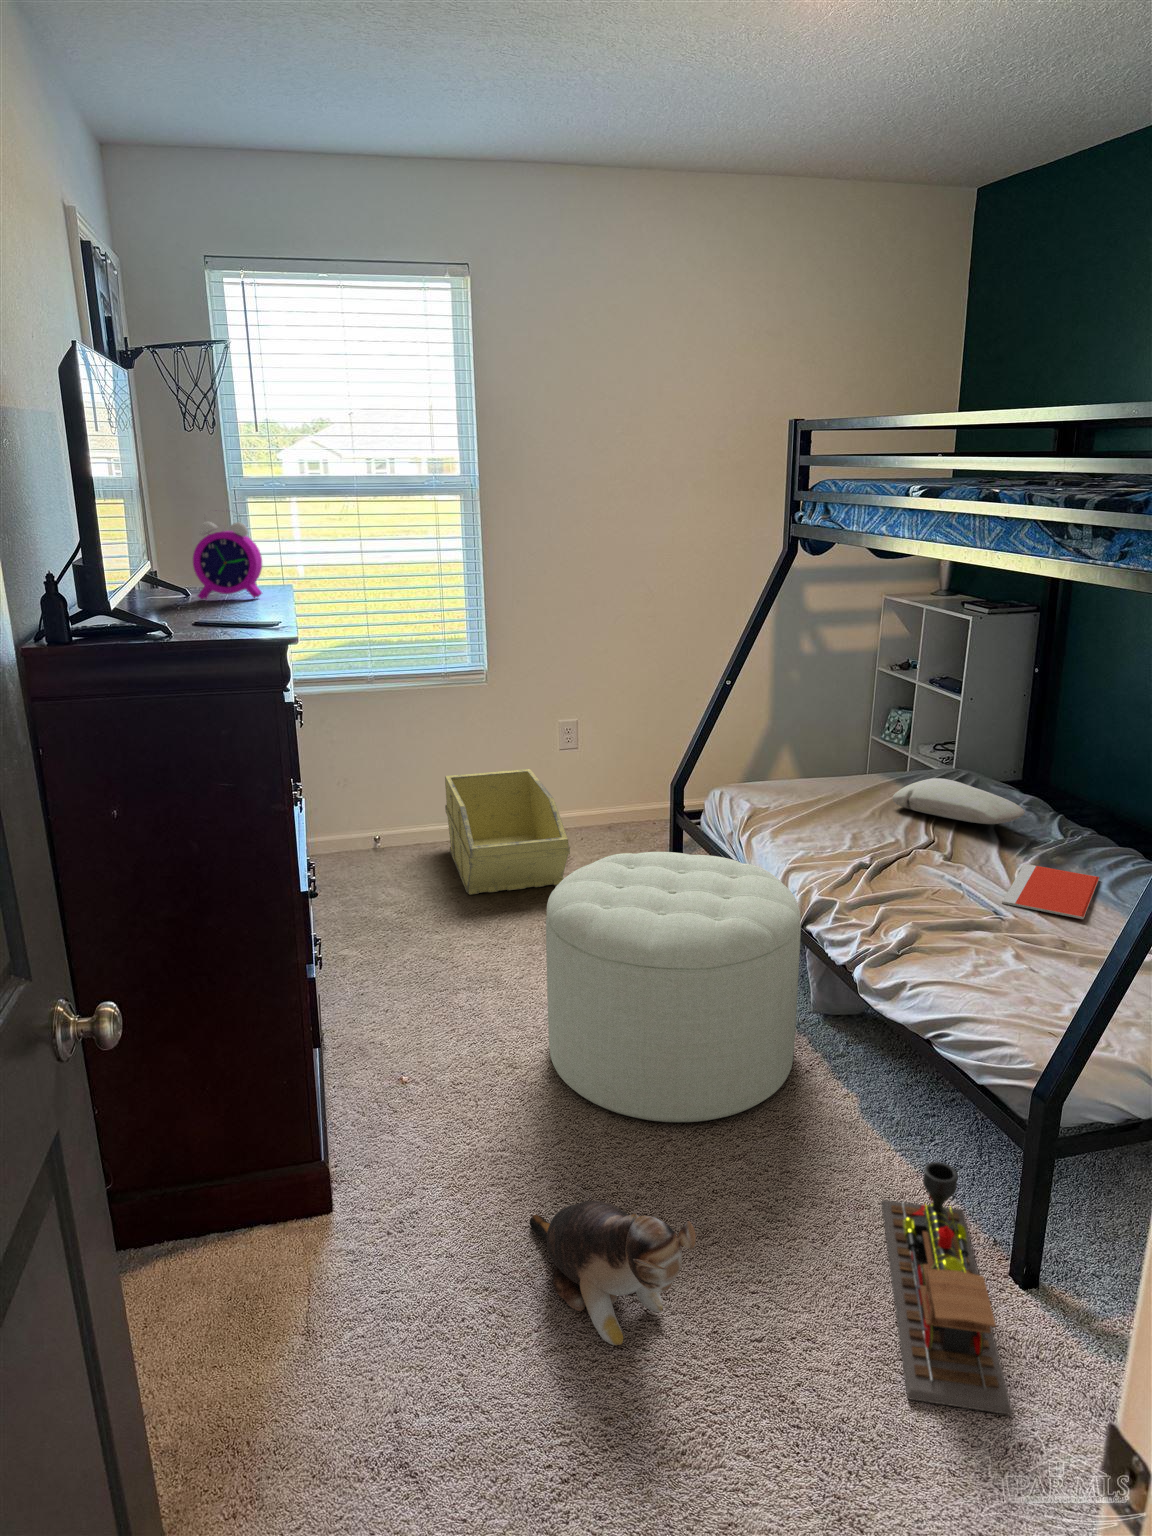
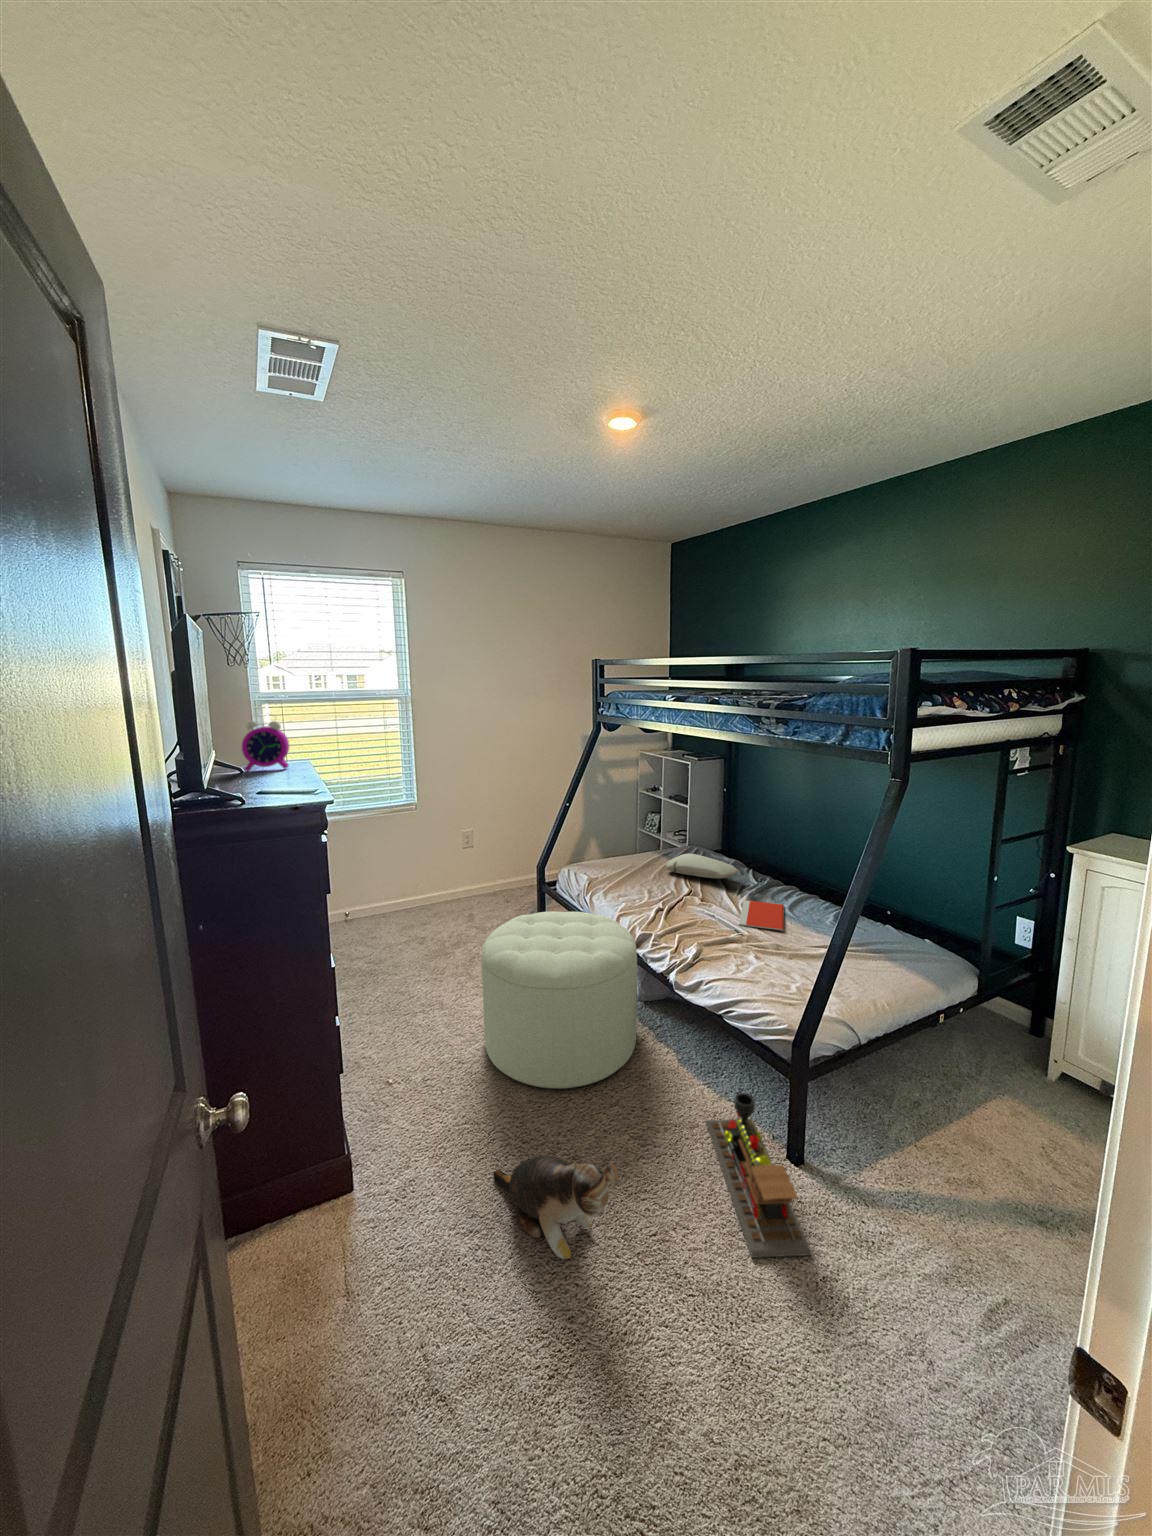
storage bin: present [445,769,570,895] -> none [394,862,479,947]

